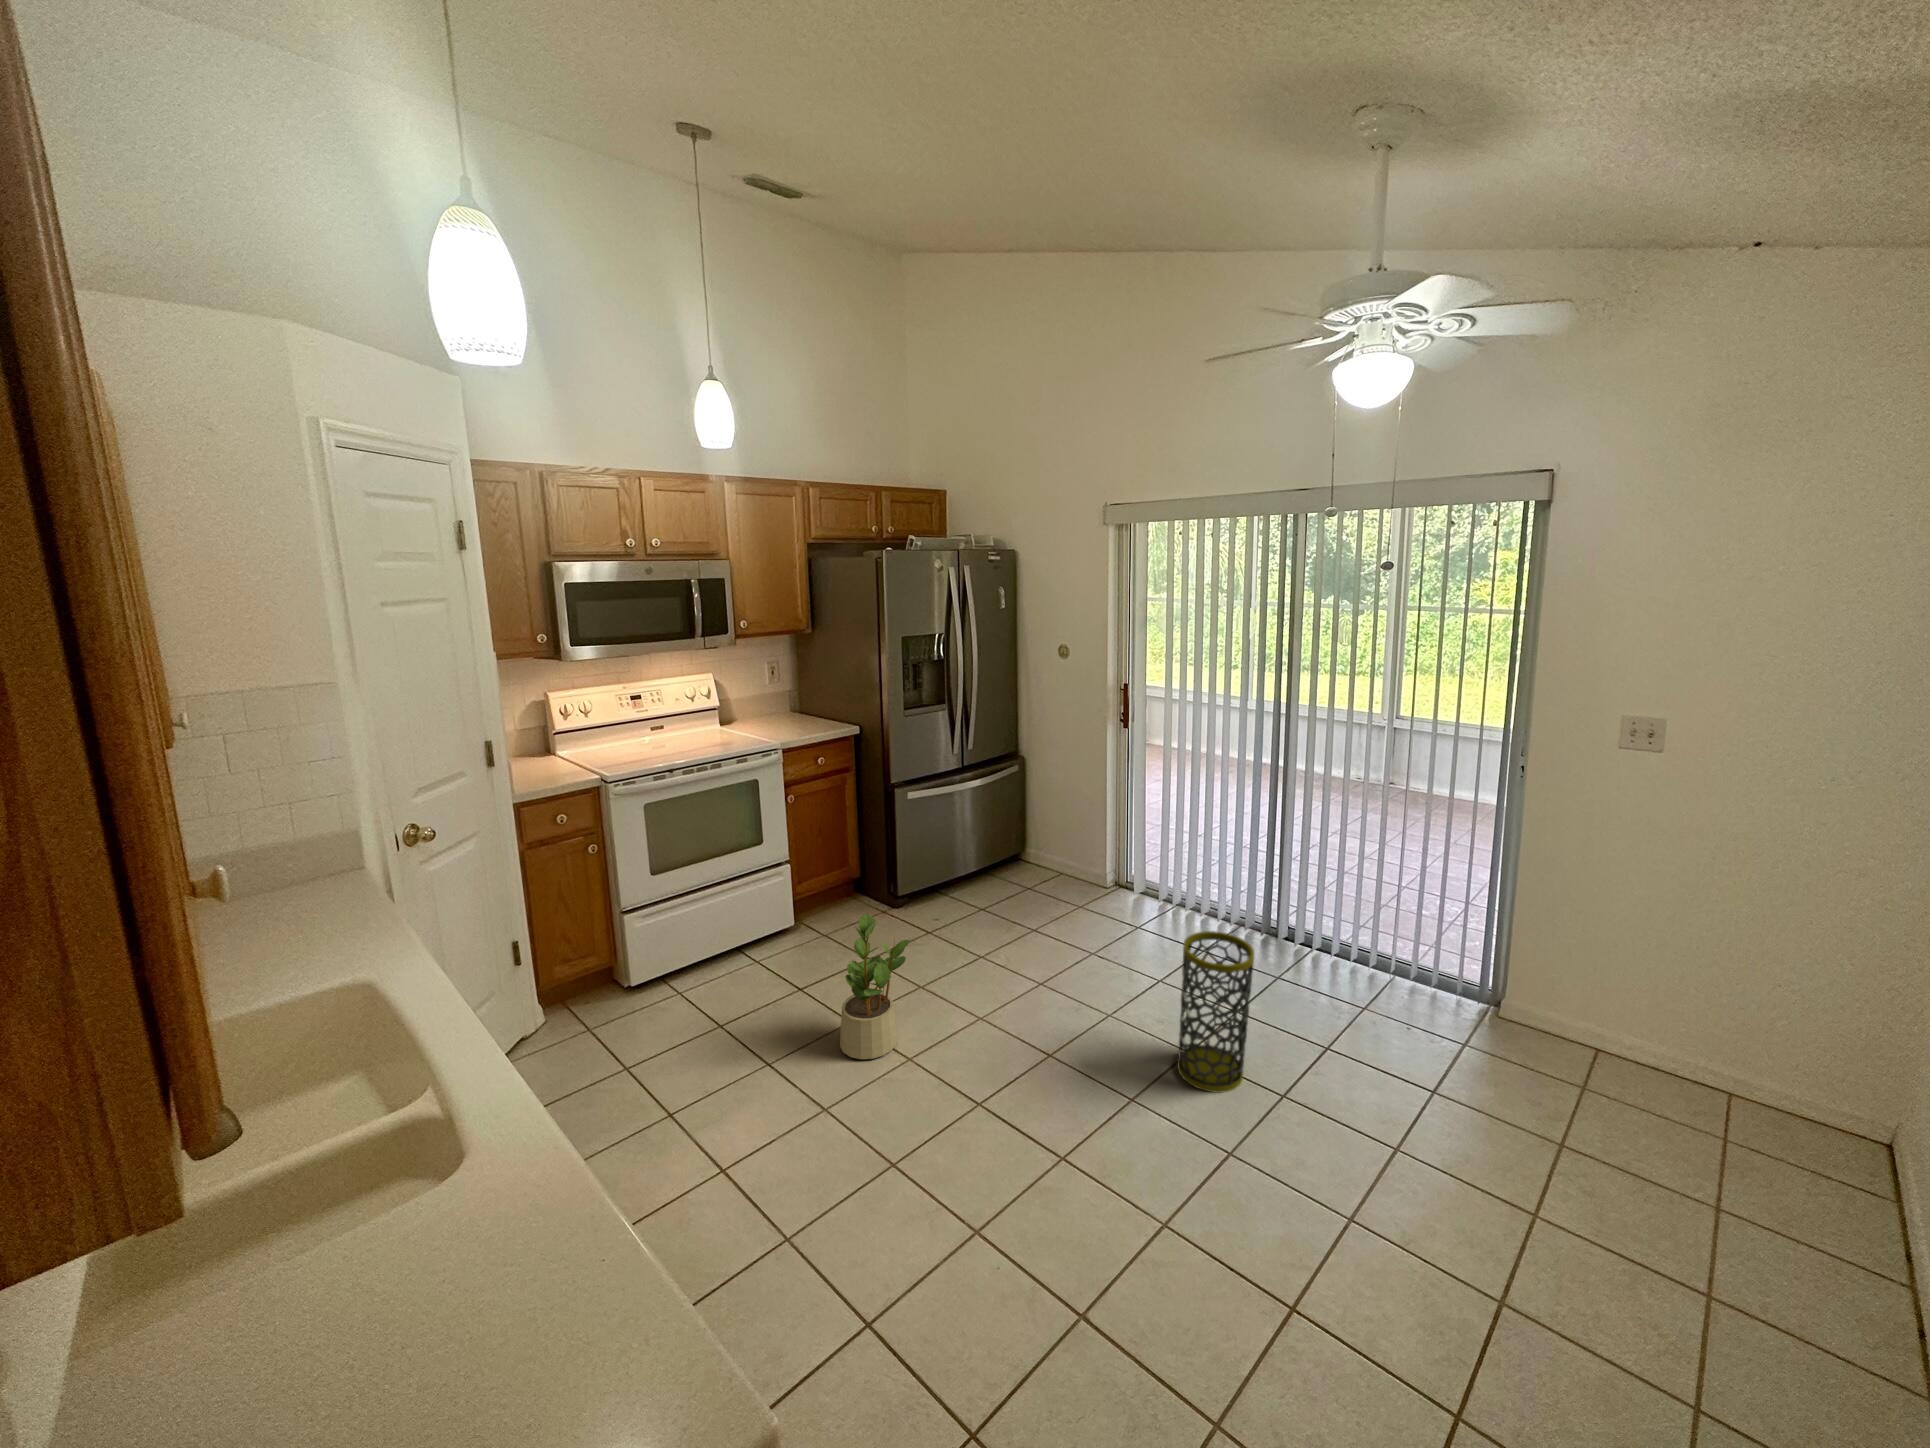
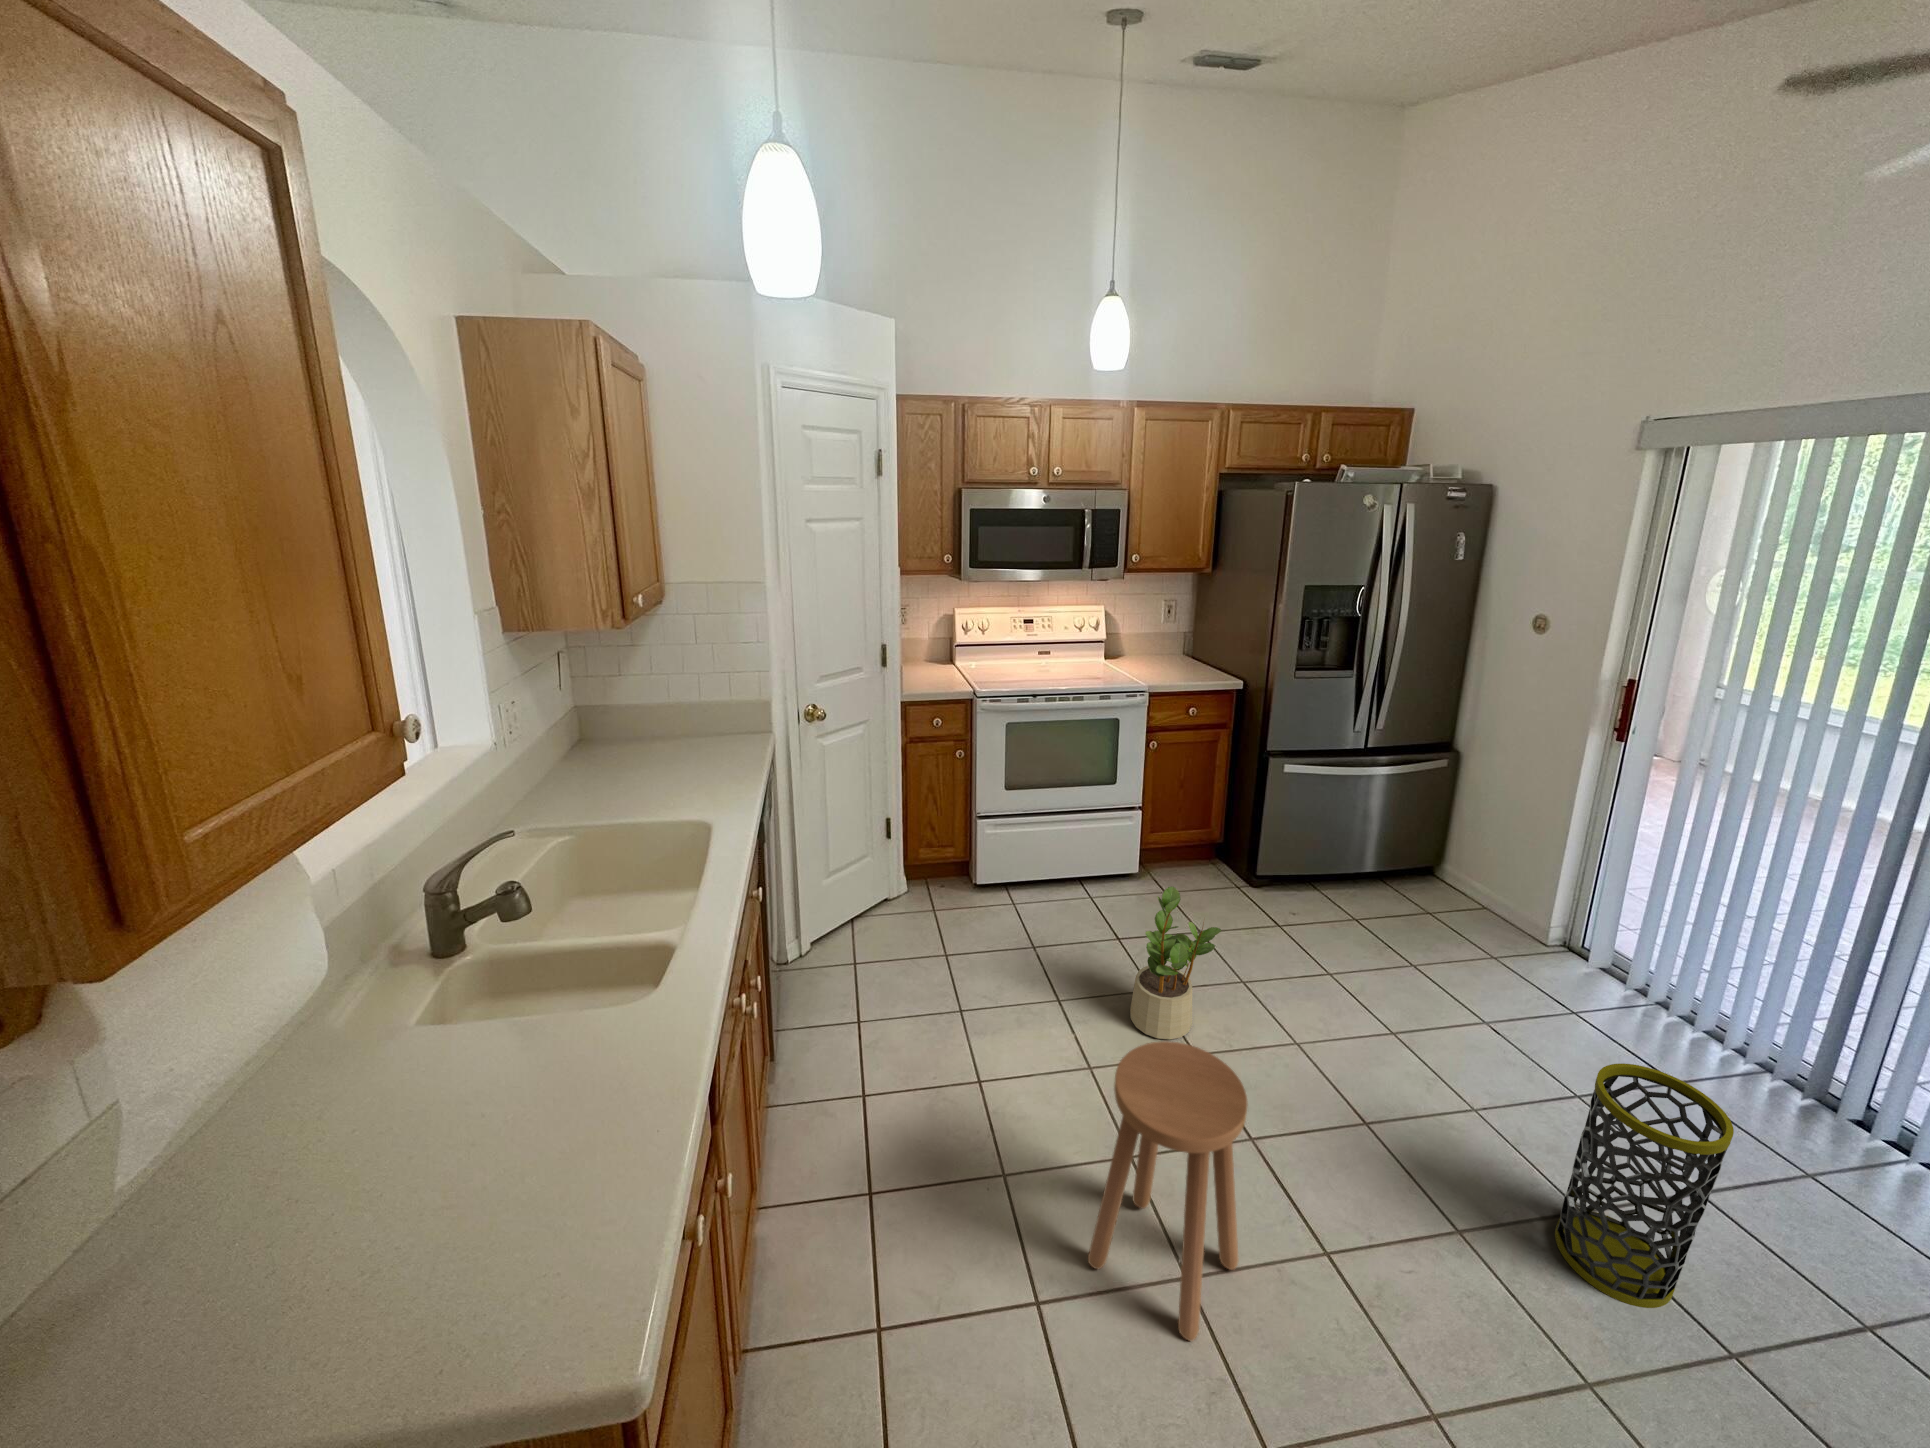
stool: none [893,1023,1006,1267] -> present [1088,1041,1248,1341]

